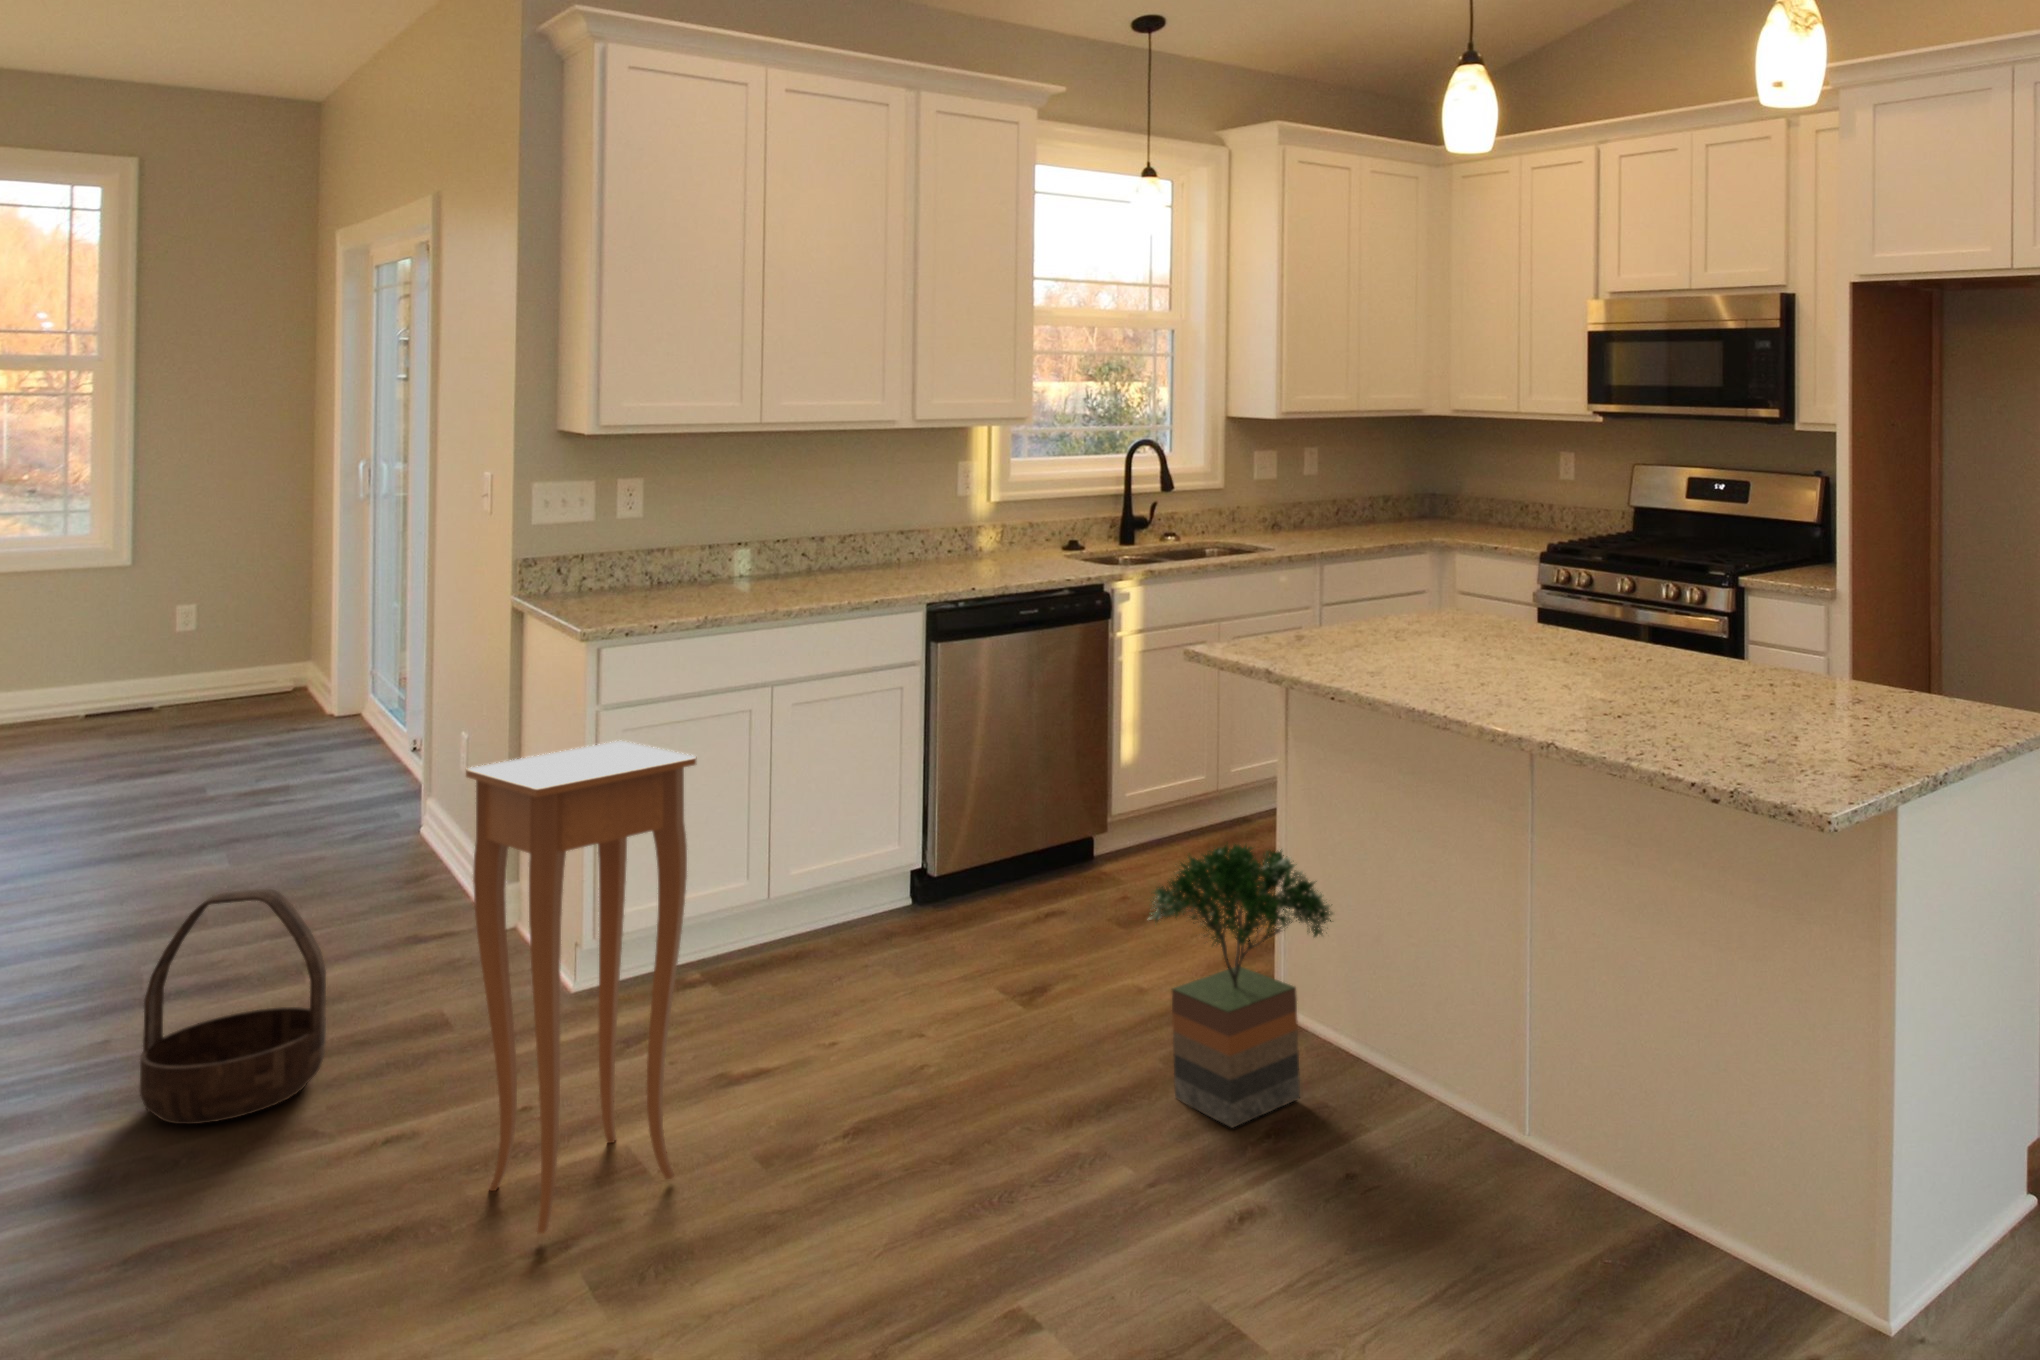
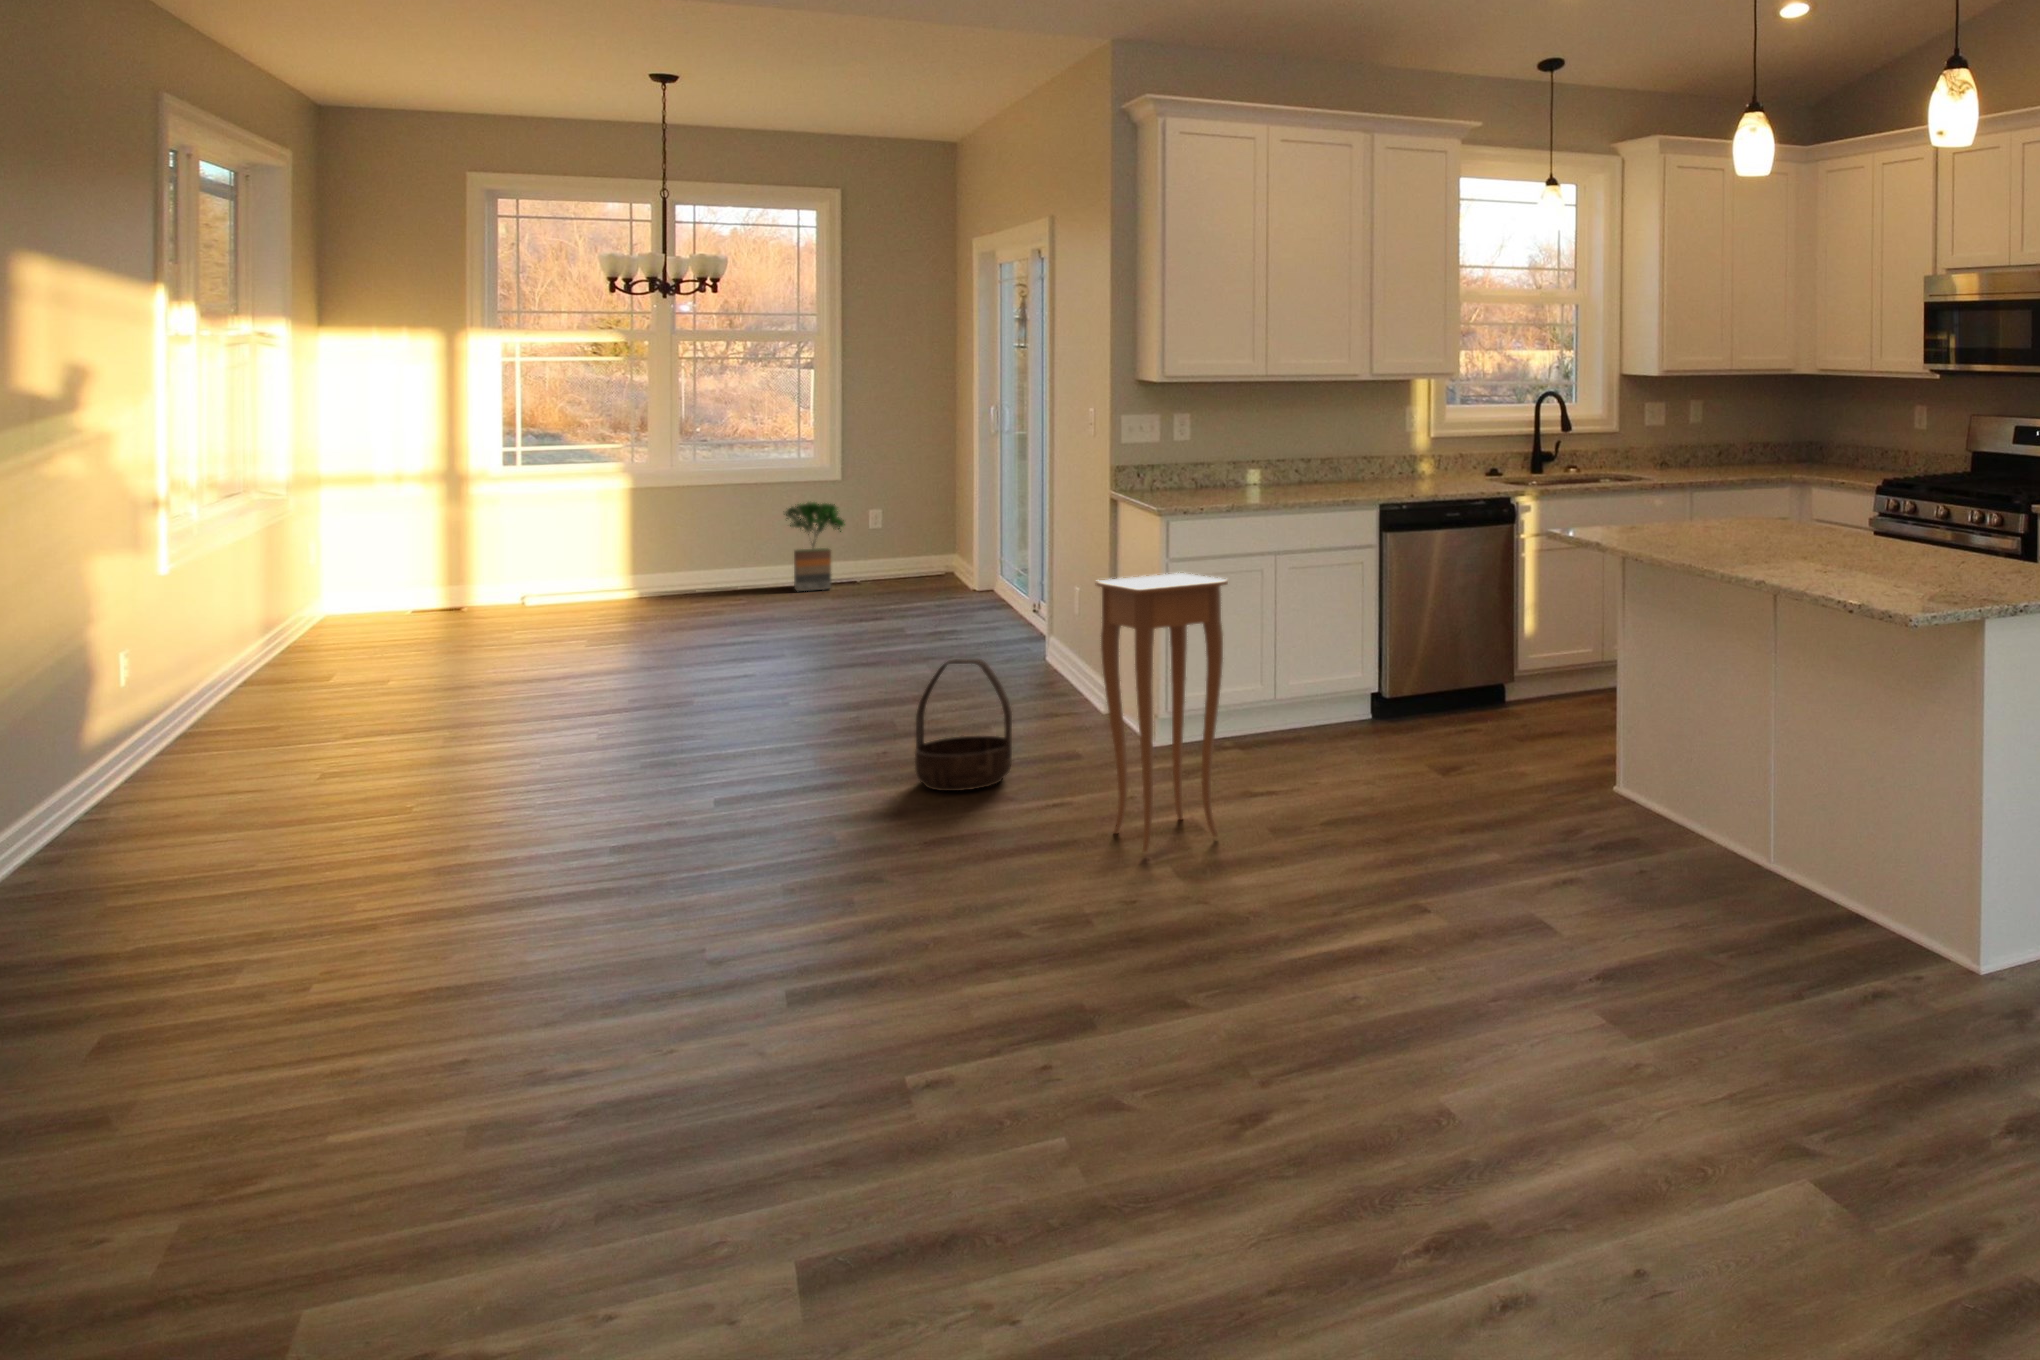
potted tree: present [1150,844,1333,1127] -> present [784,502,845,591]

